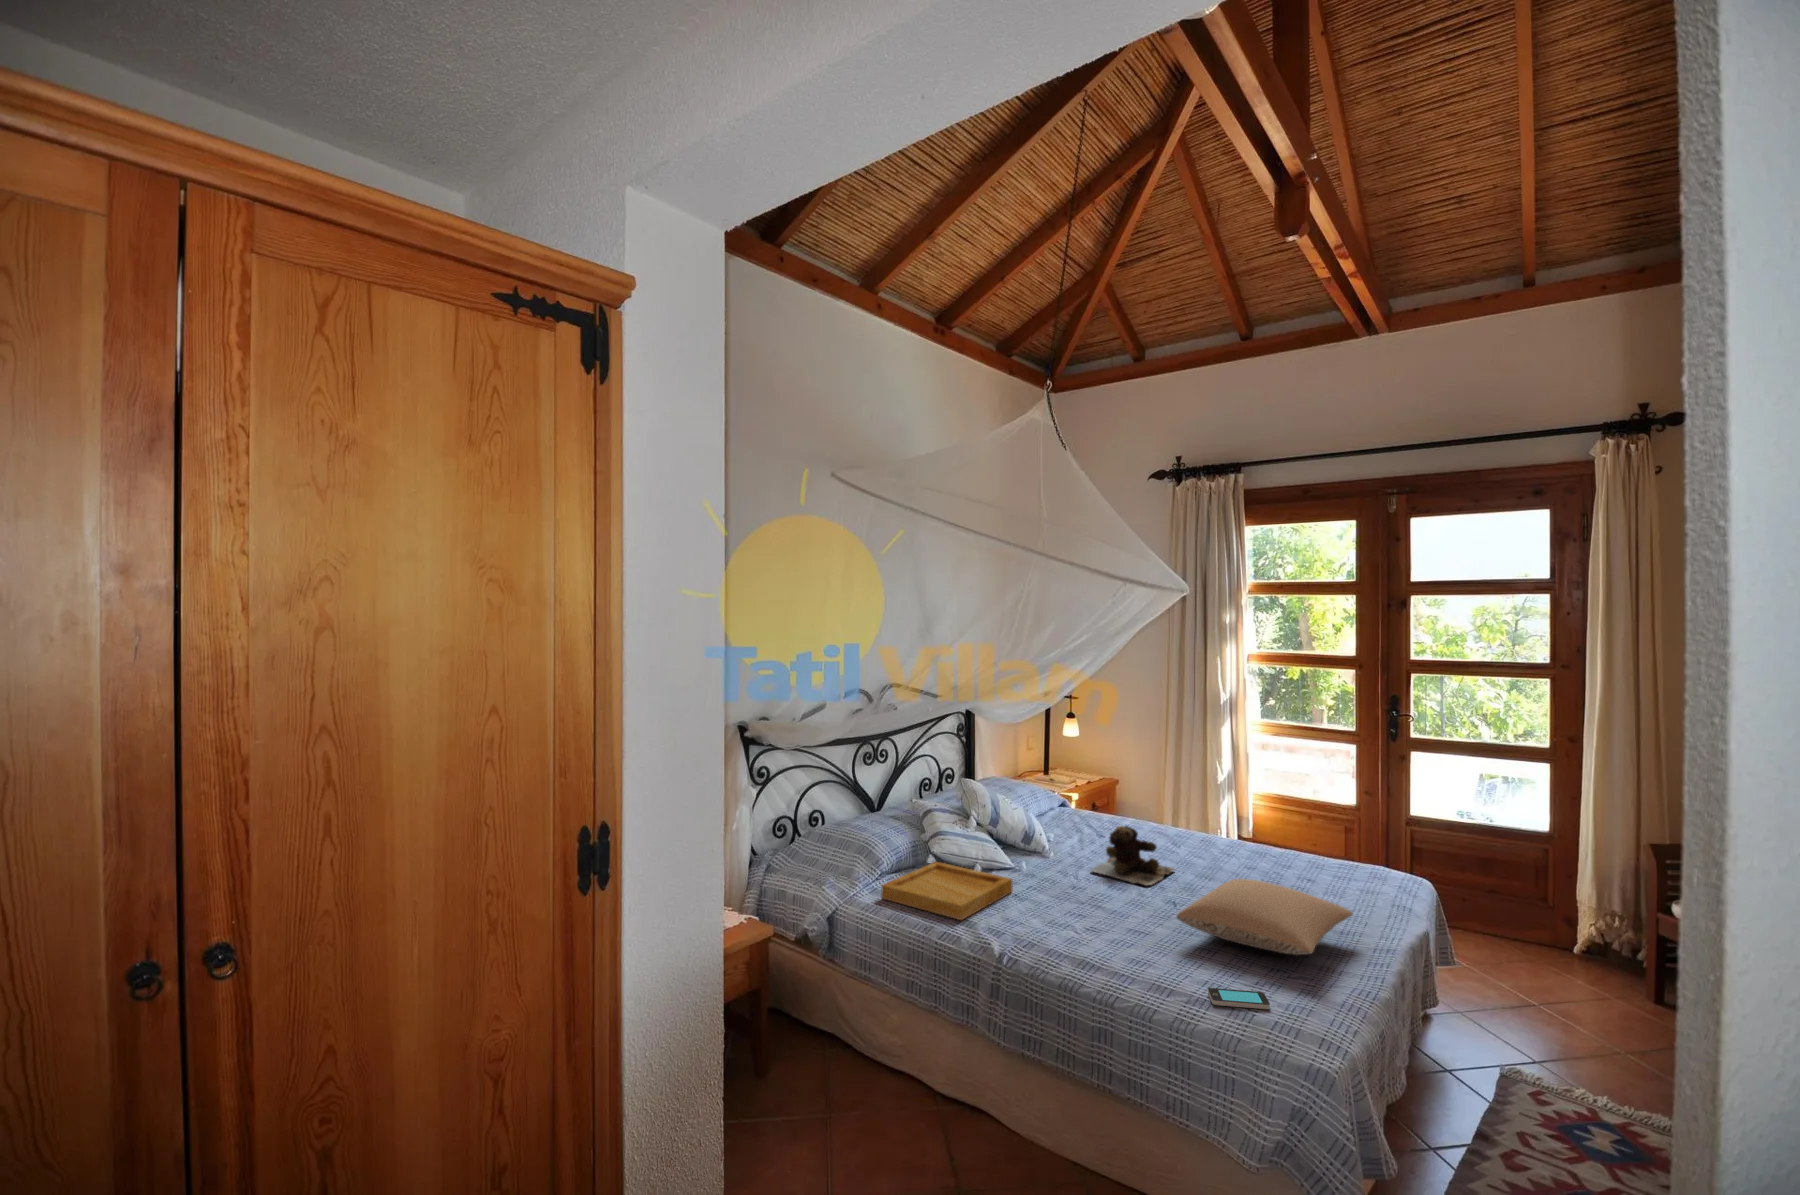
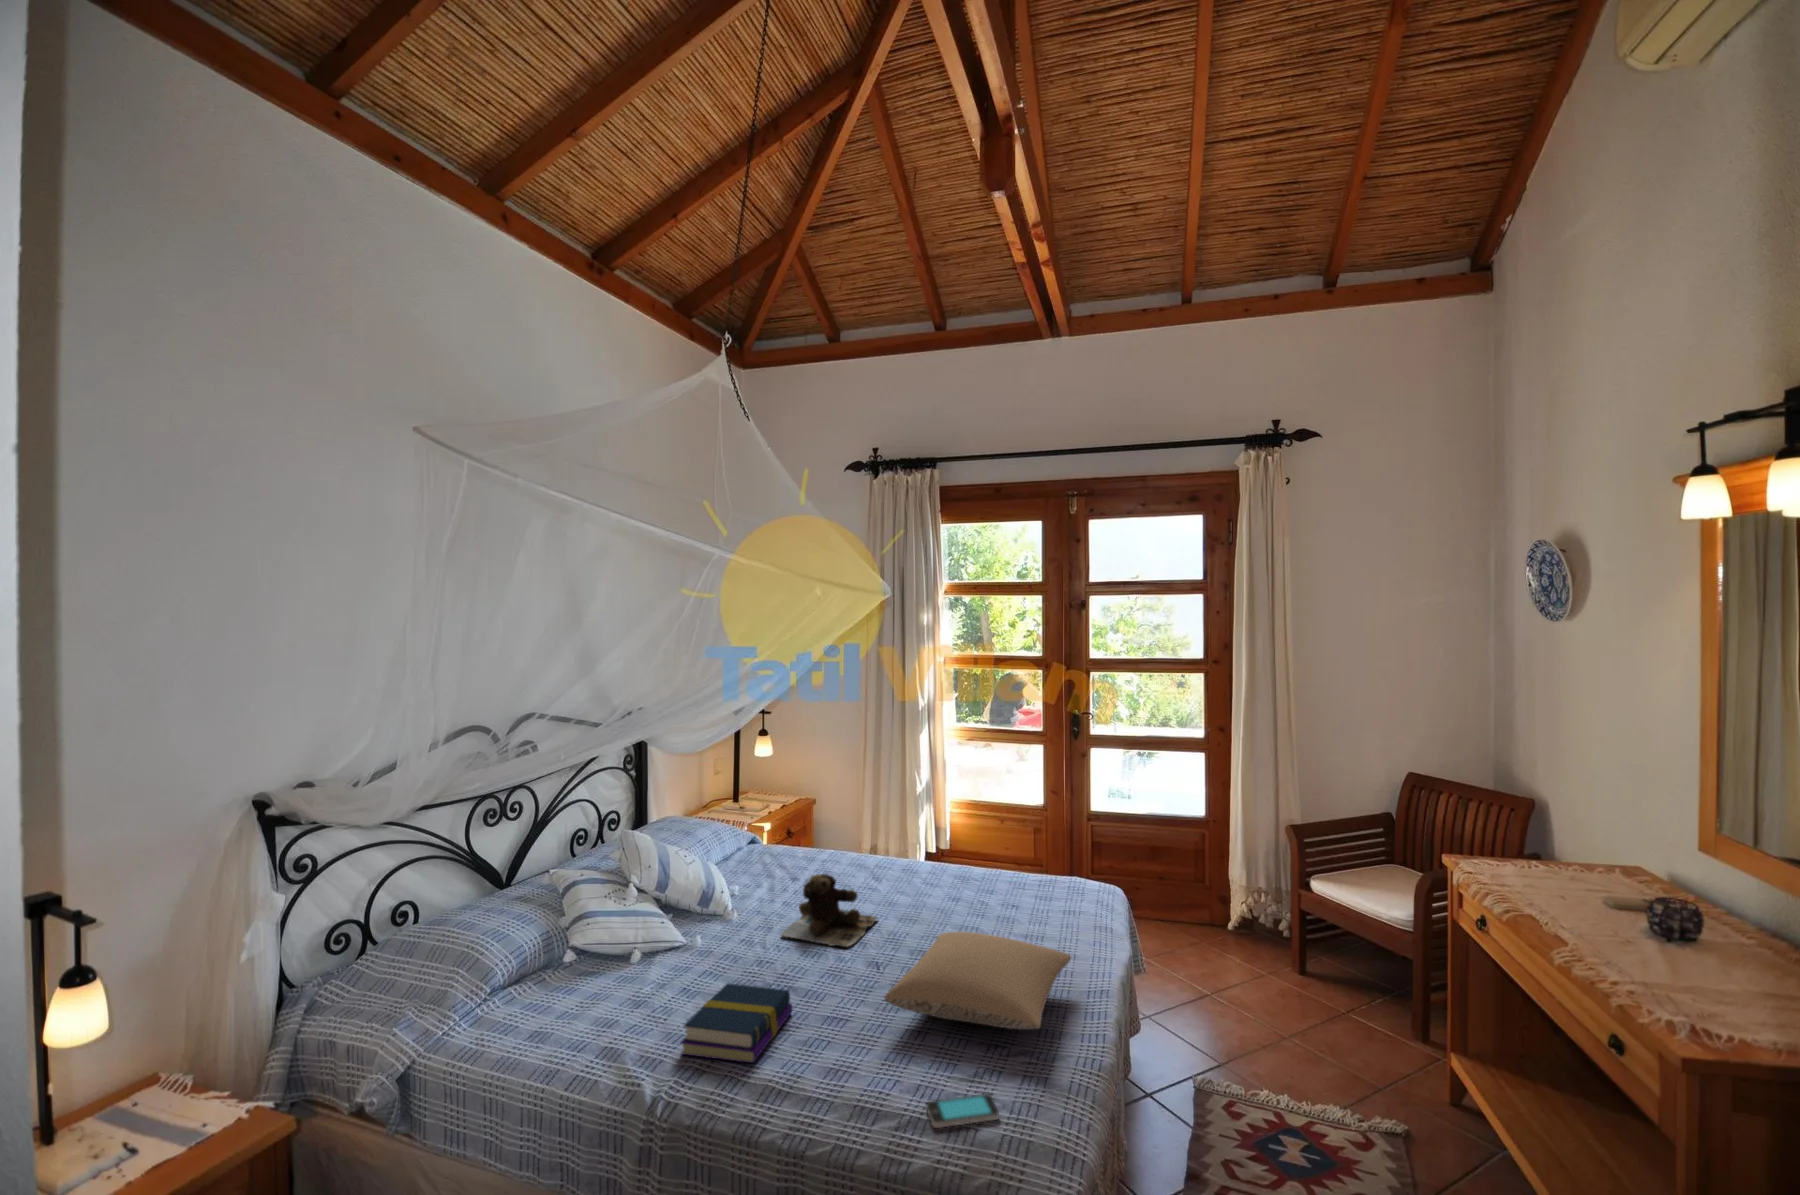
tray: present [882,862,1013,920] -> none [489,955,680,1049]
book: none [1016,892,1101,945] -> present [681,983,793,1063]

